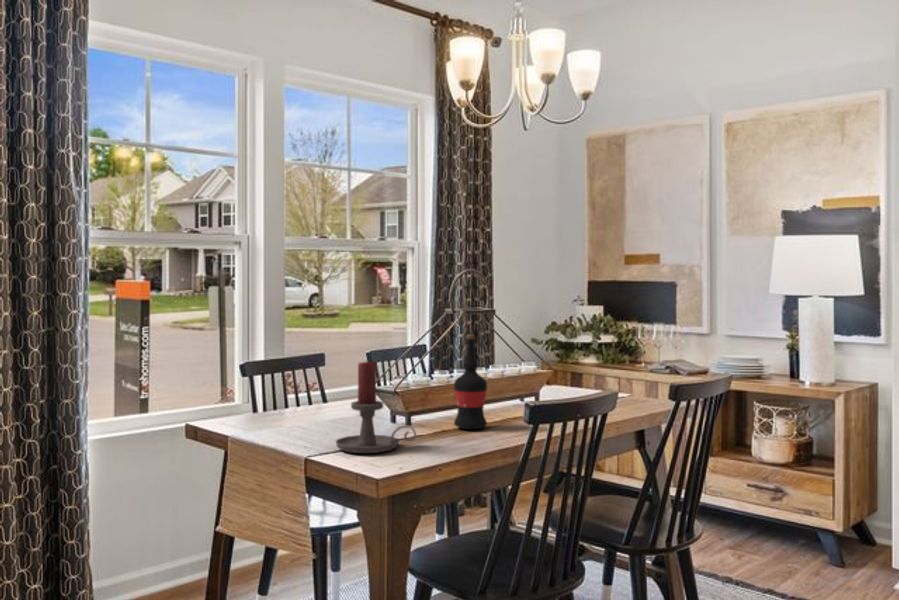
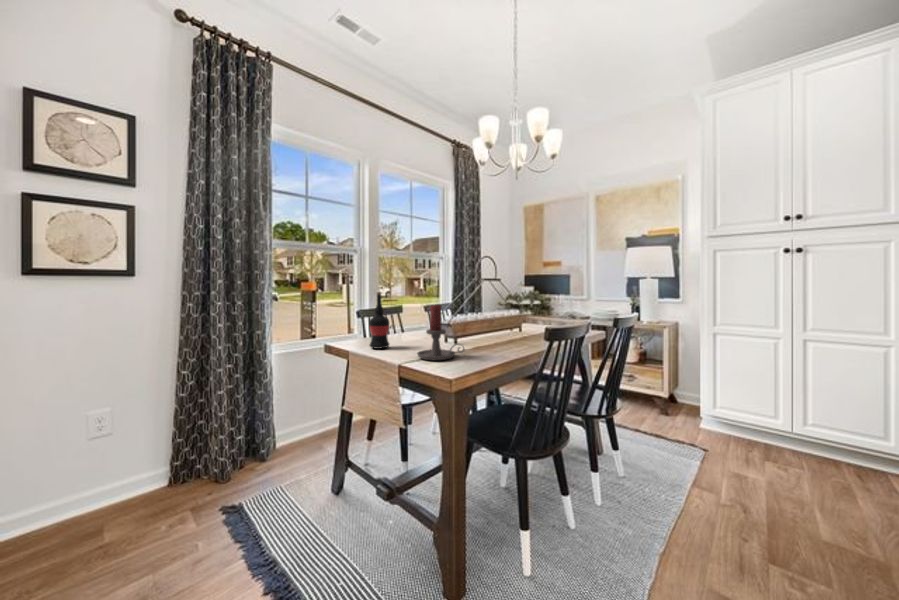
wine bottle: present [454,334,487,429] -> present [369,292,389,349]

